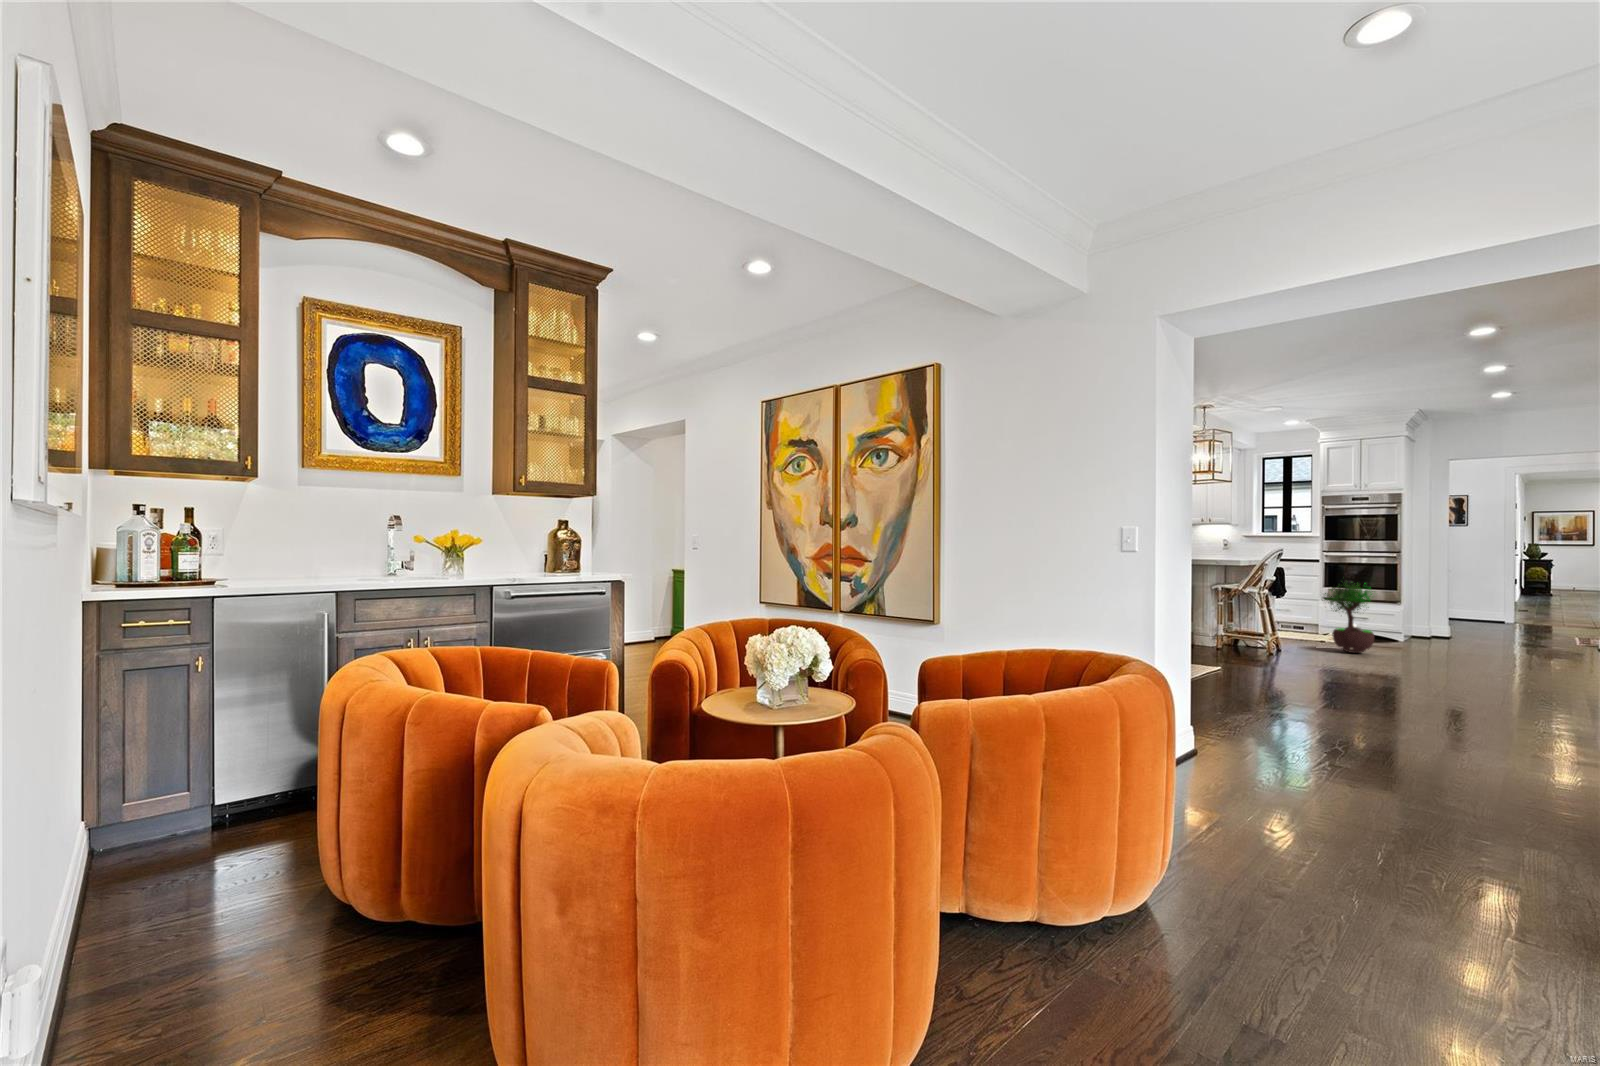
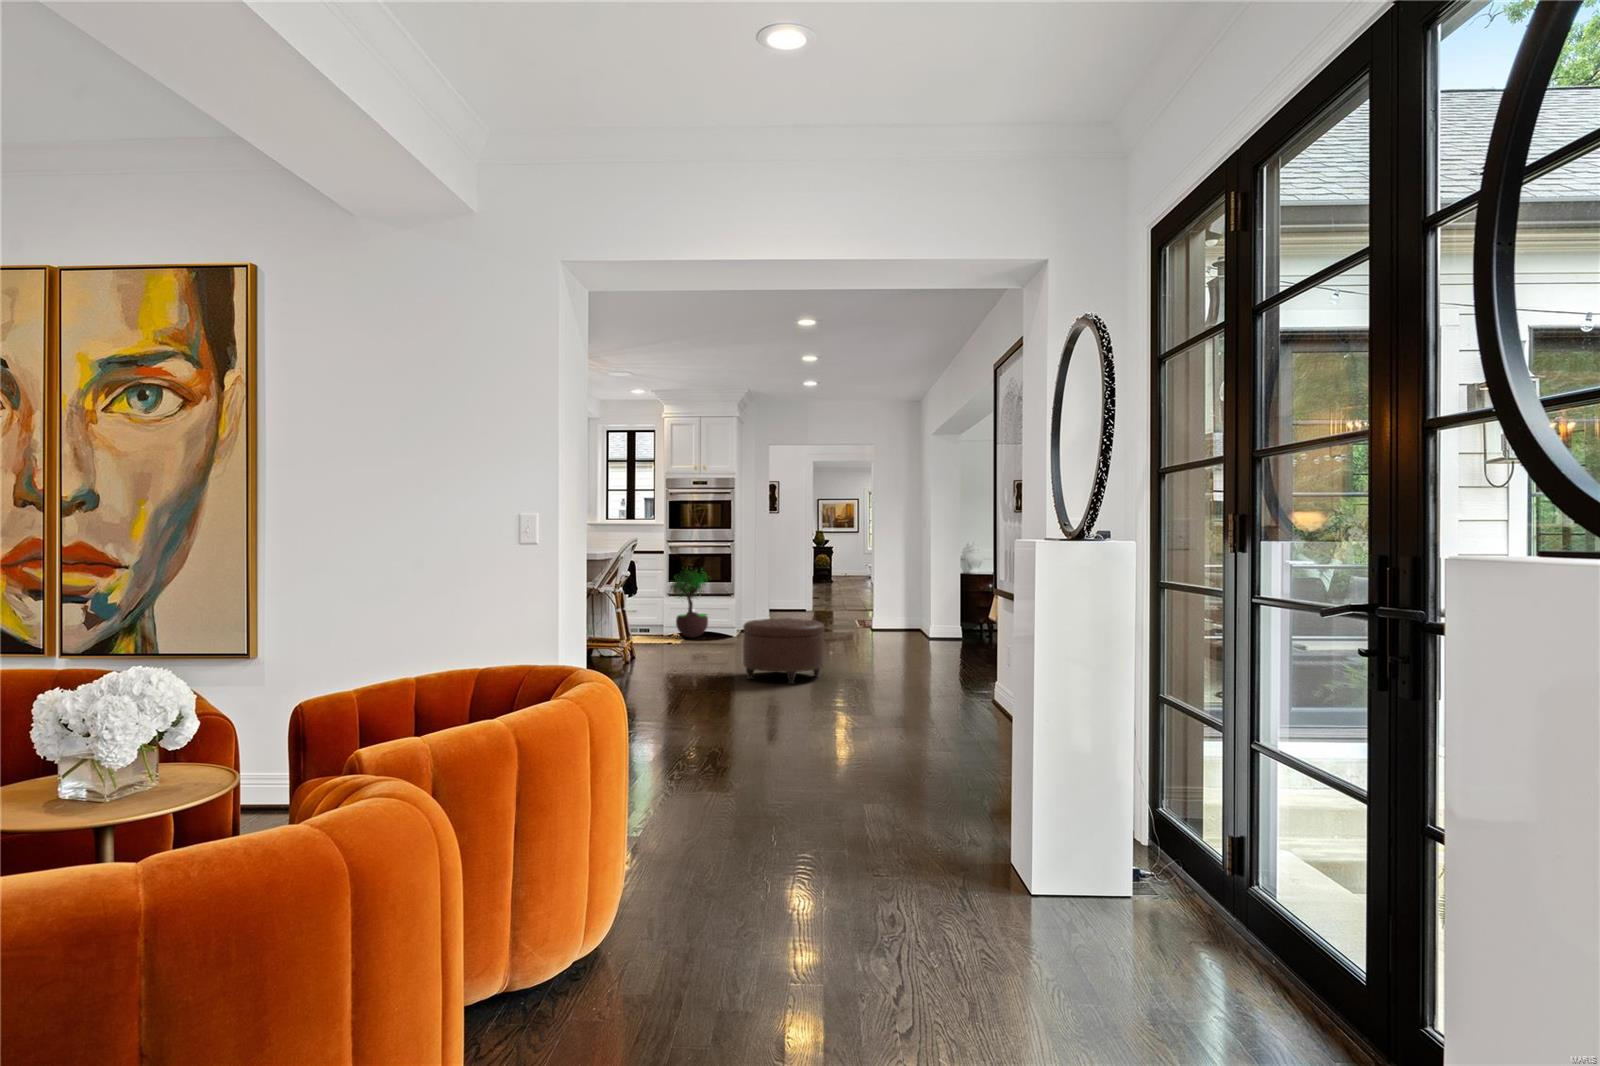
ottoman: none [1407,642,1535,721] -> present [743,618,824,684]

